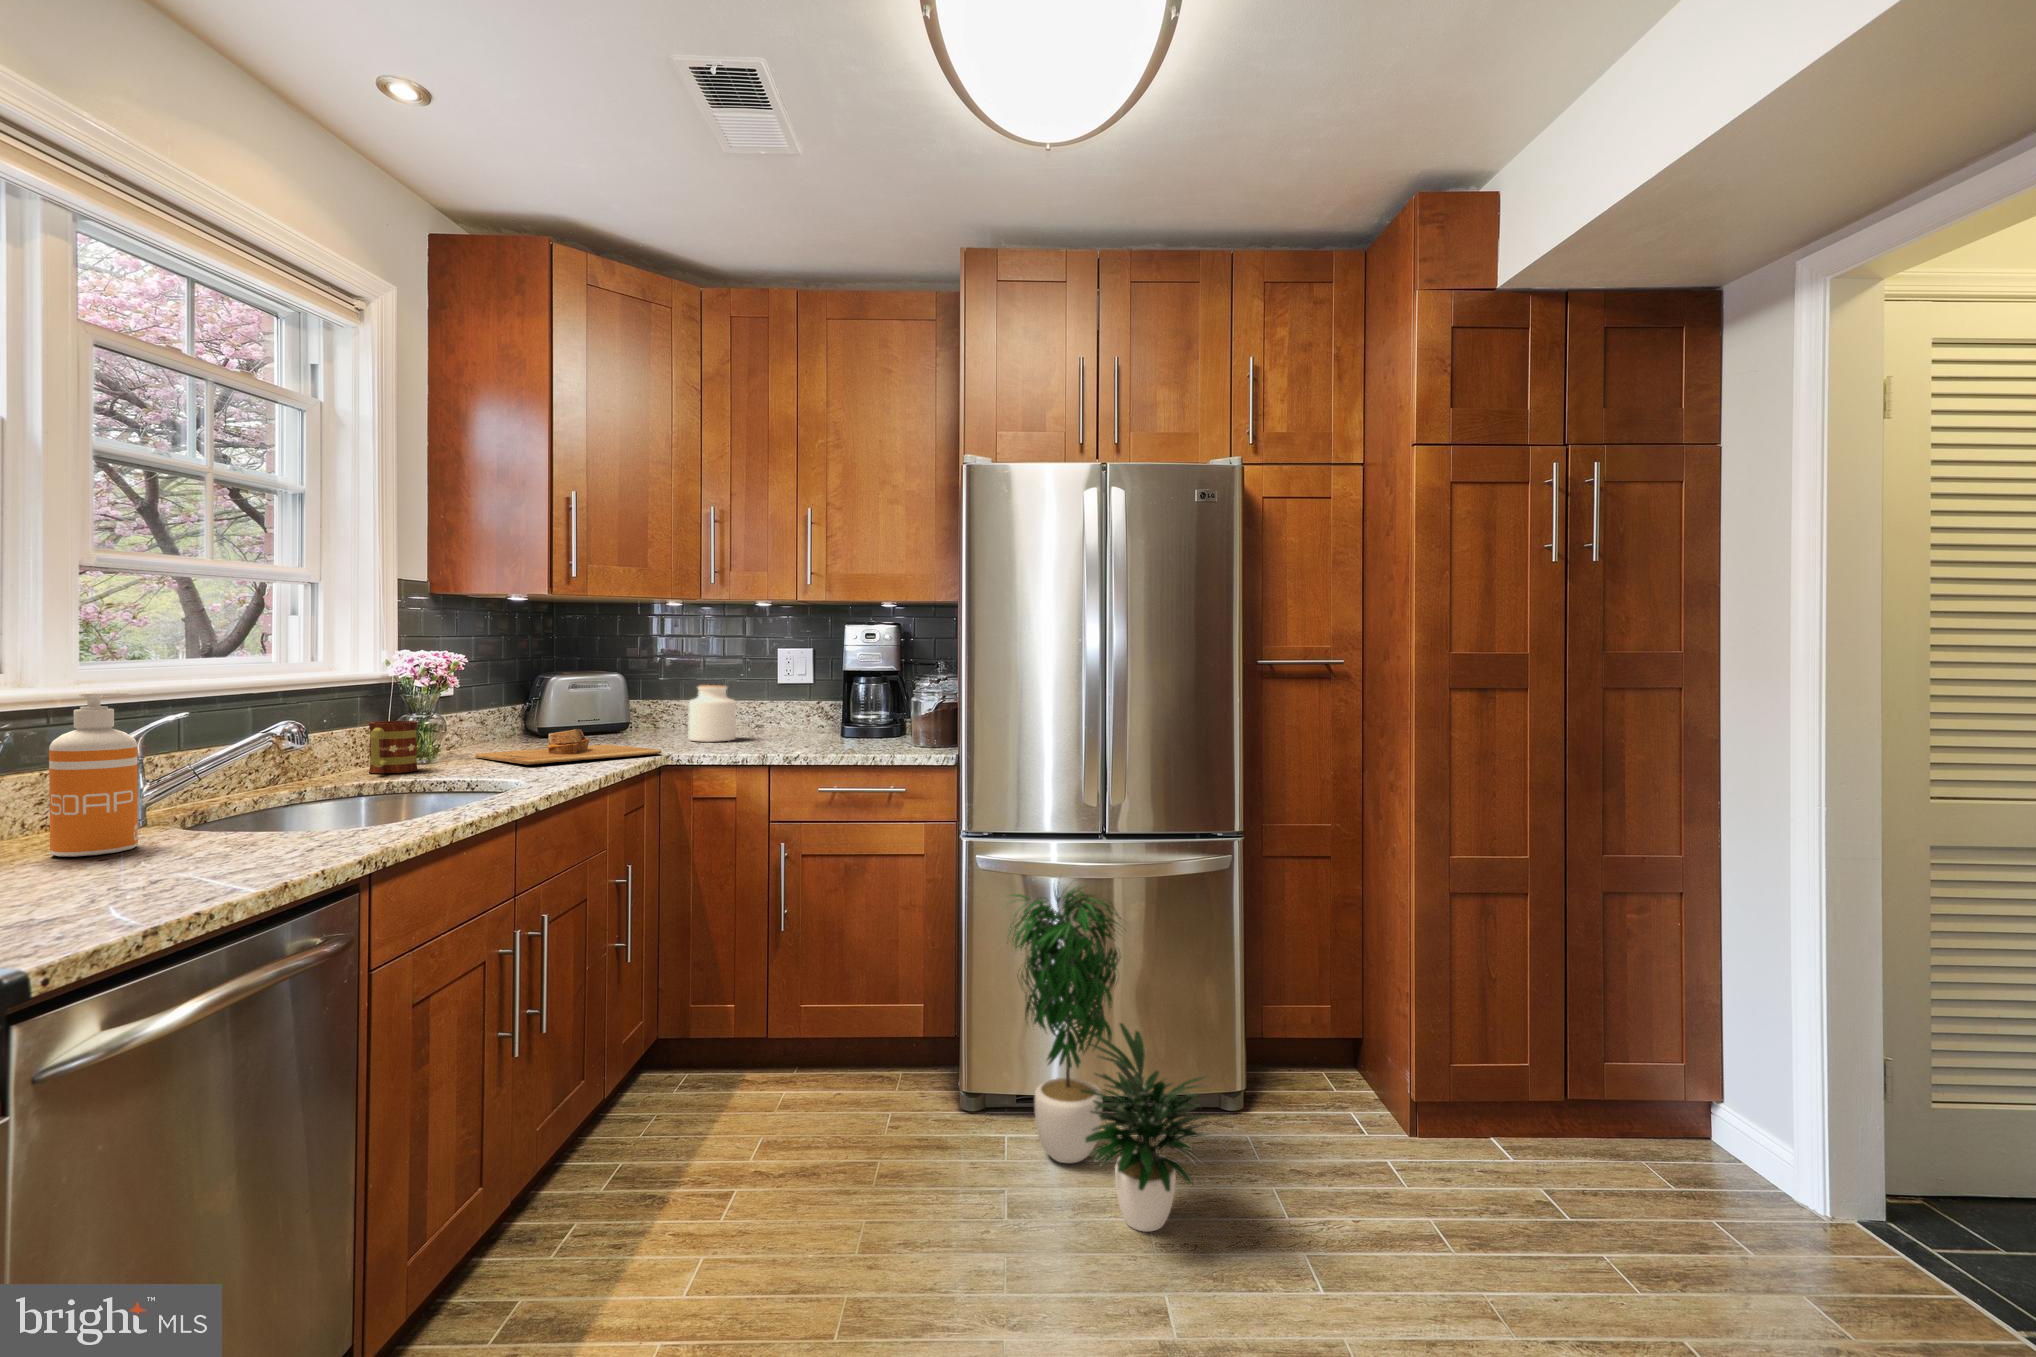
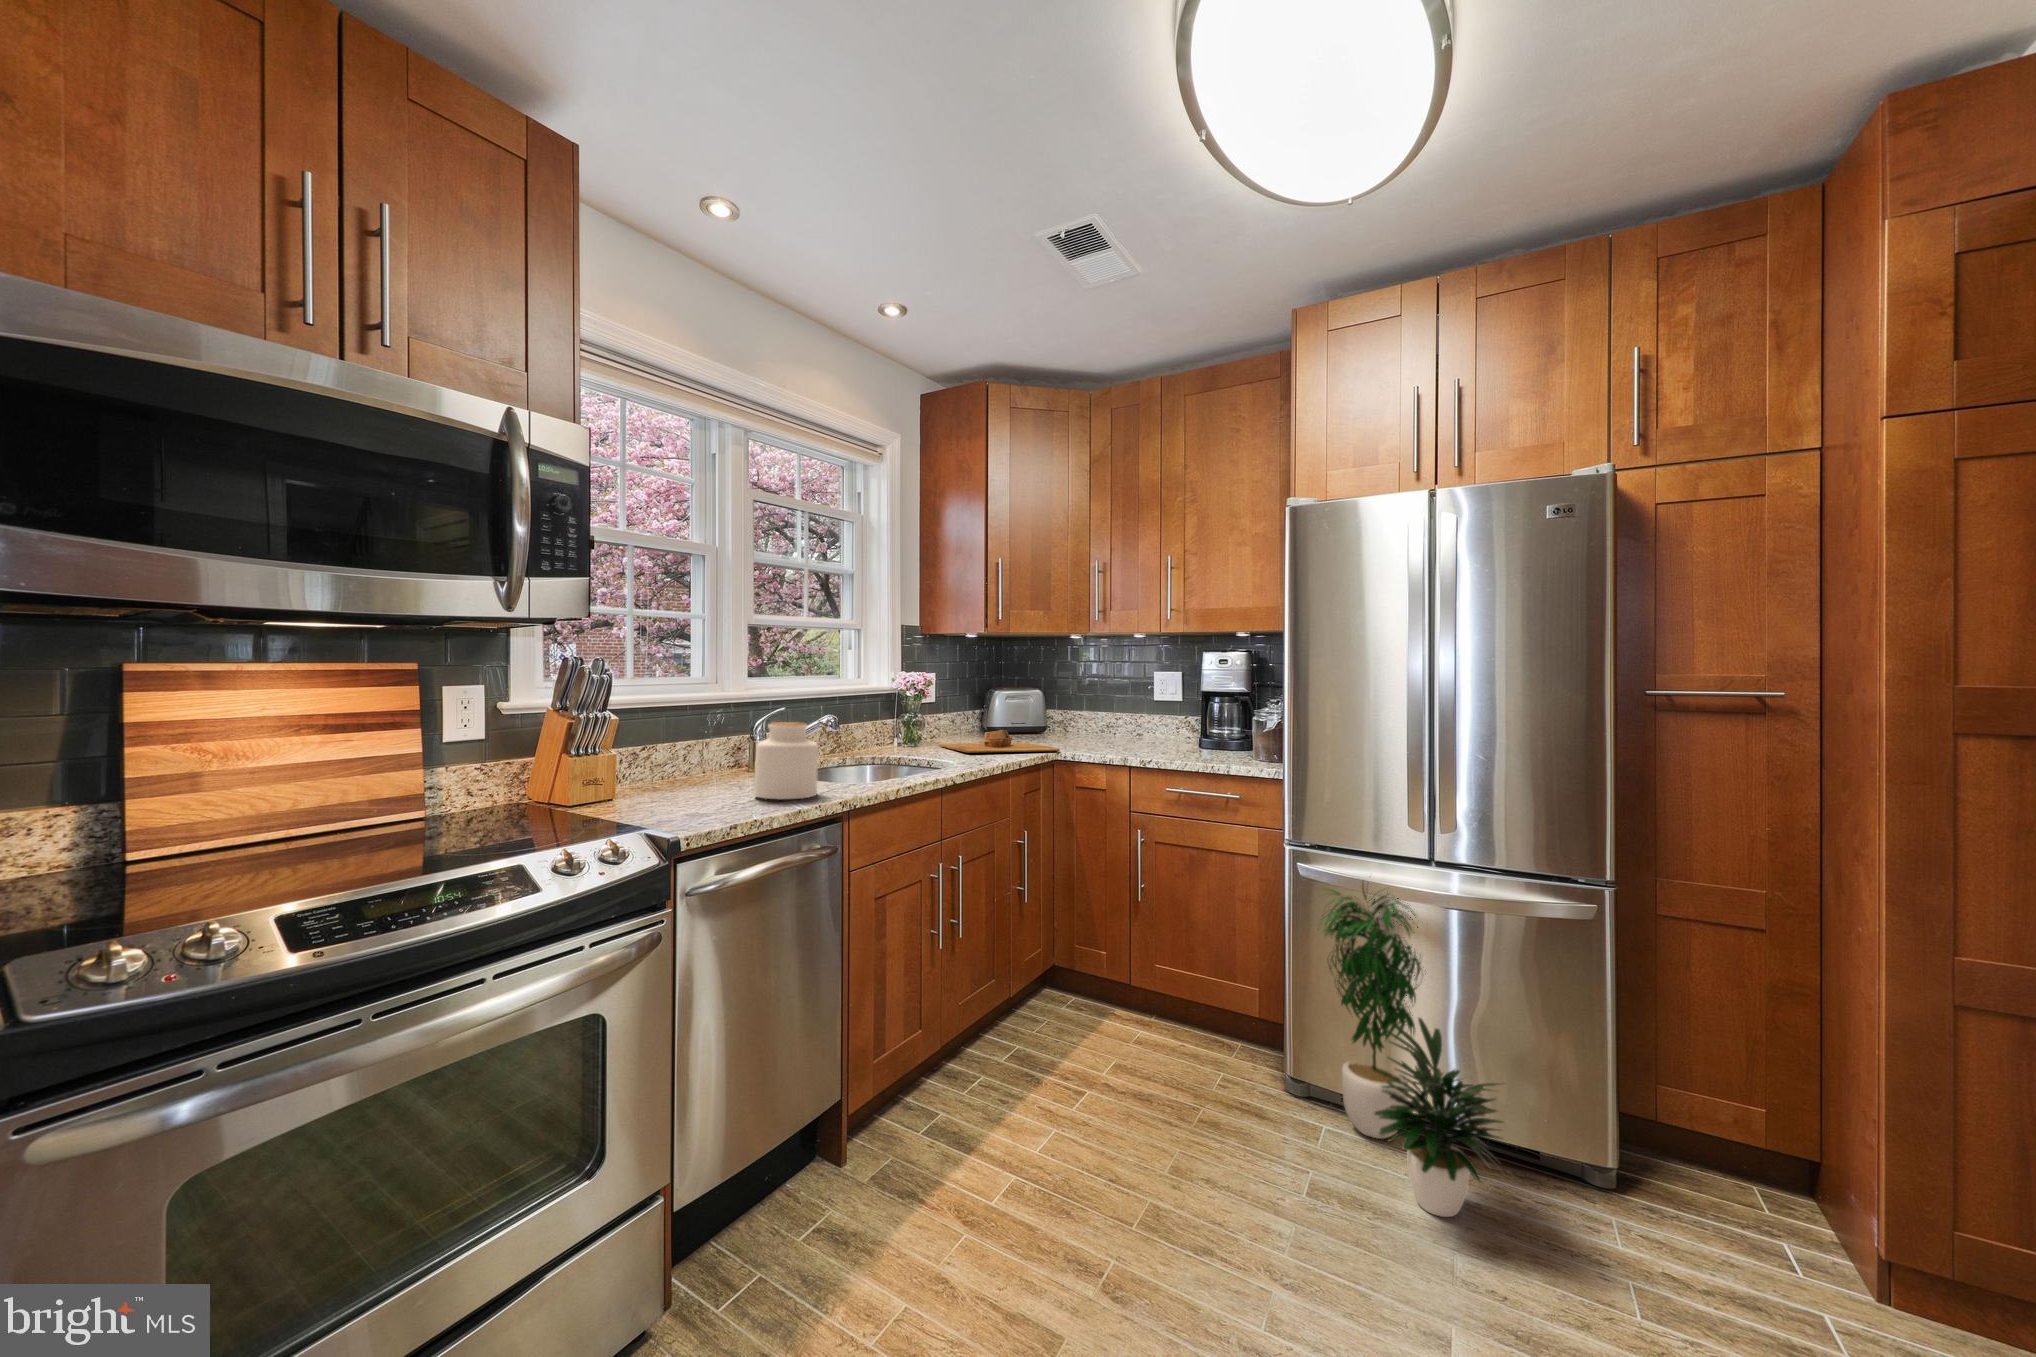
jar: present [689,685,736,742] -> present [755,722,818,799]
soap dispenser: present [49,692,138,856] -> none [705,693,746,787]
mug: present [369,721,417,773] -> none [875,719,903,753]

